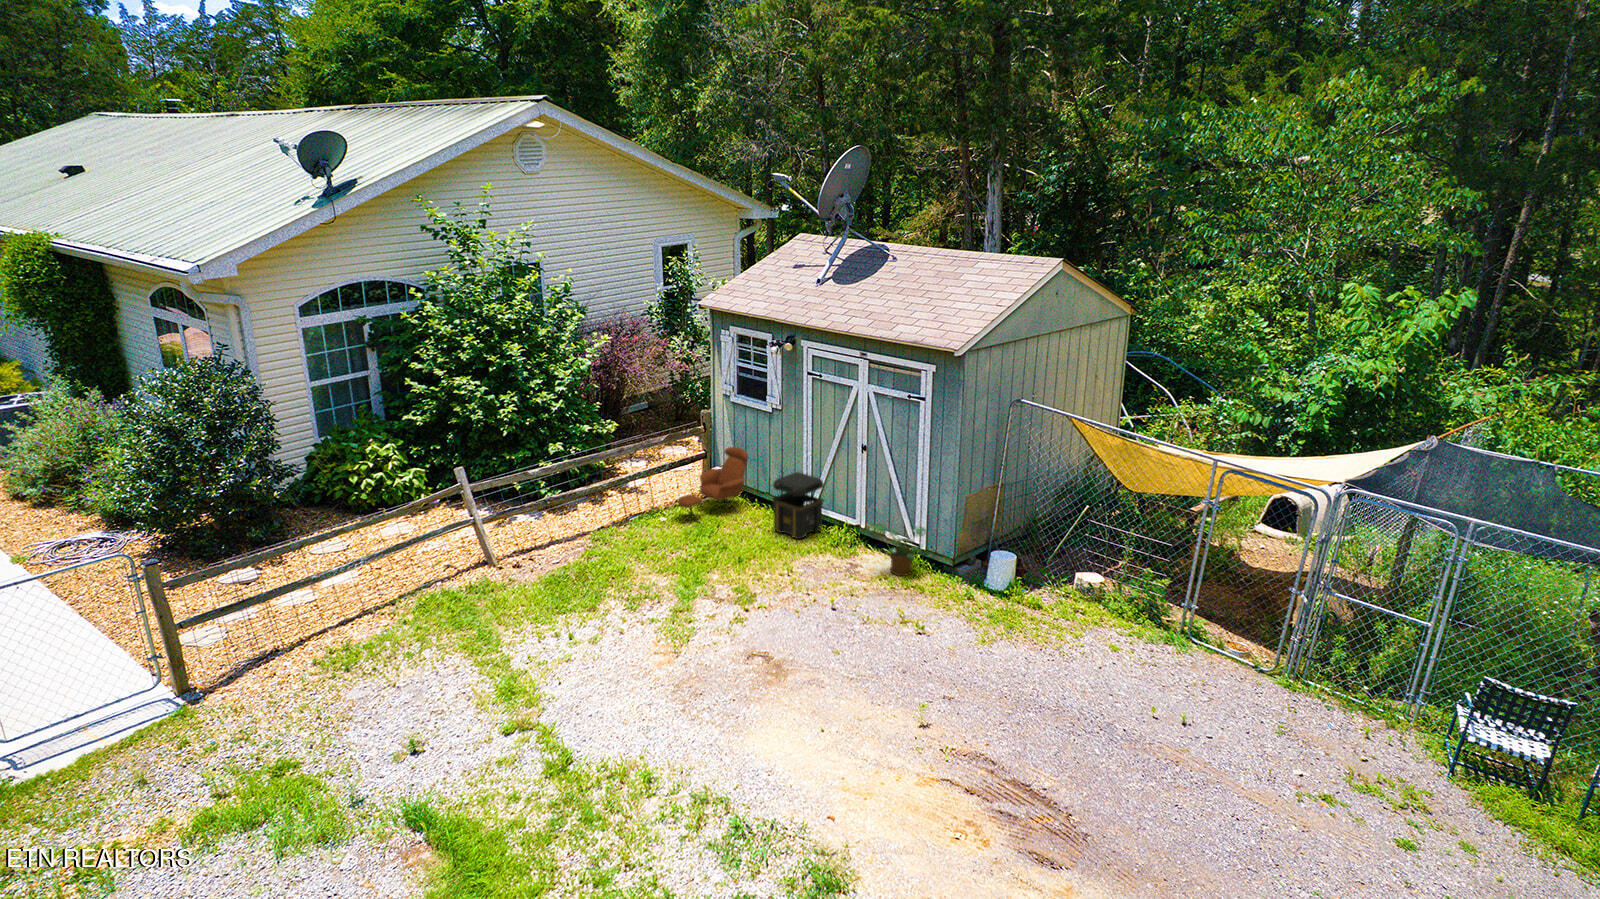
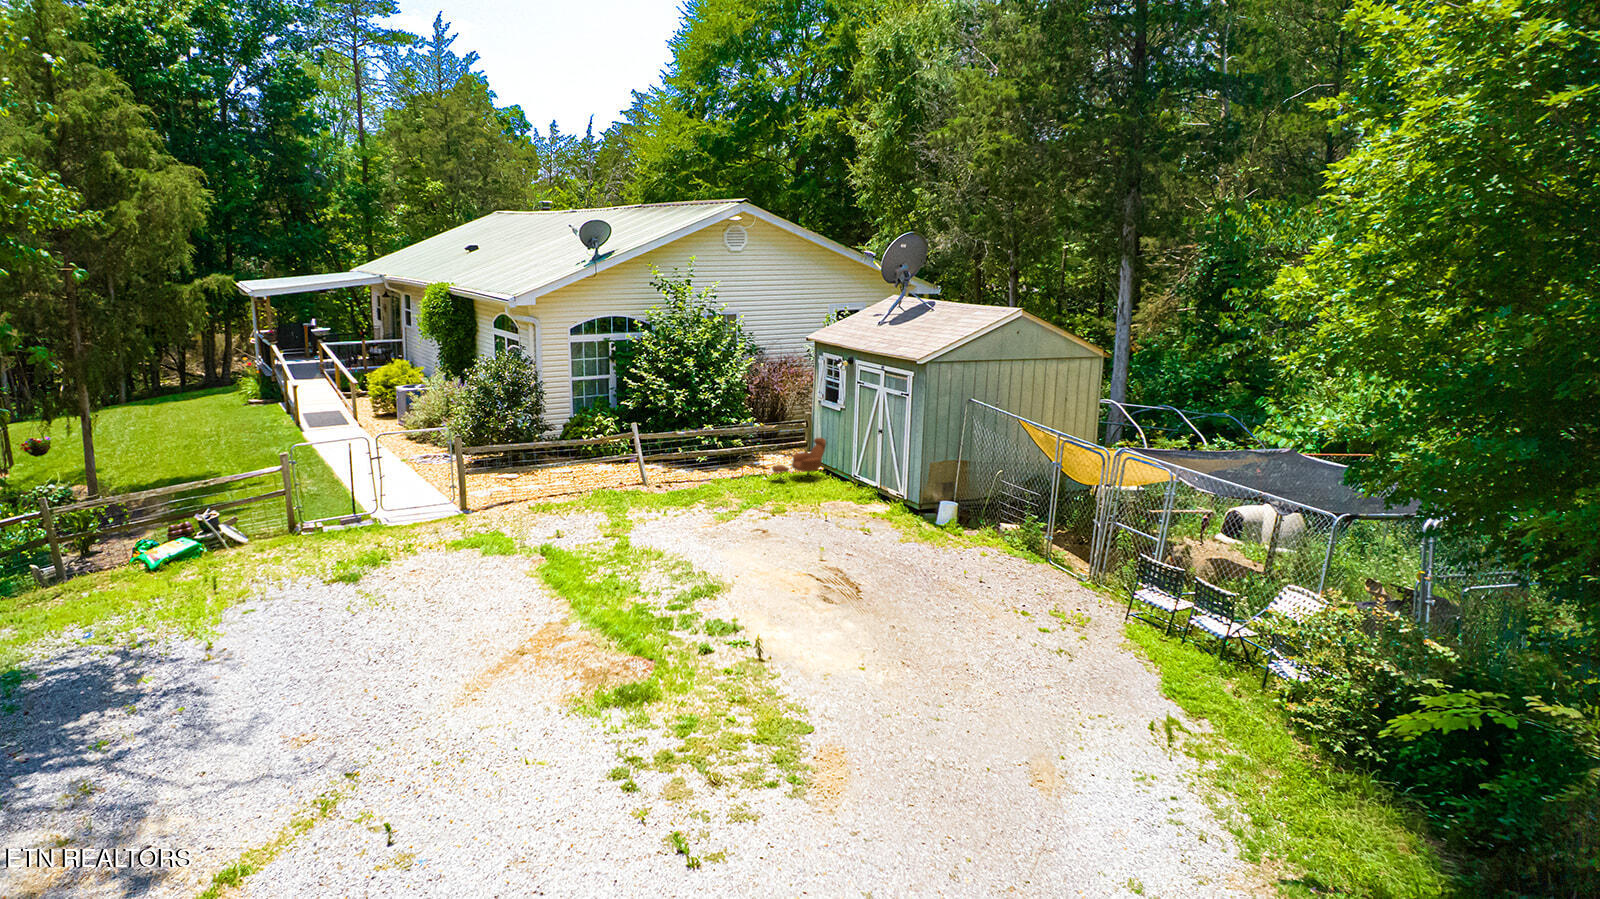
toolbox: present [772,472,824,539] -> none [828,453,863,497]
potted plant: present [865,524,926,576] -> none [868,482,911,519]

